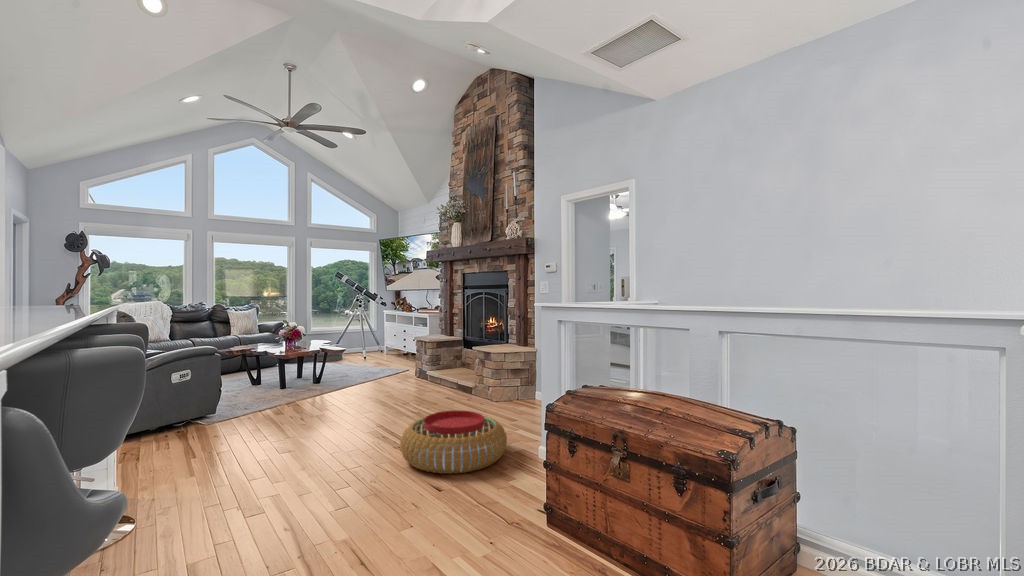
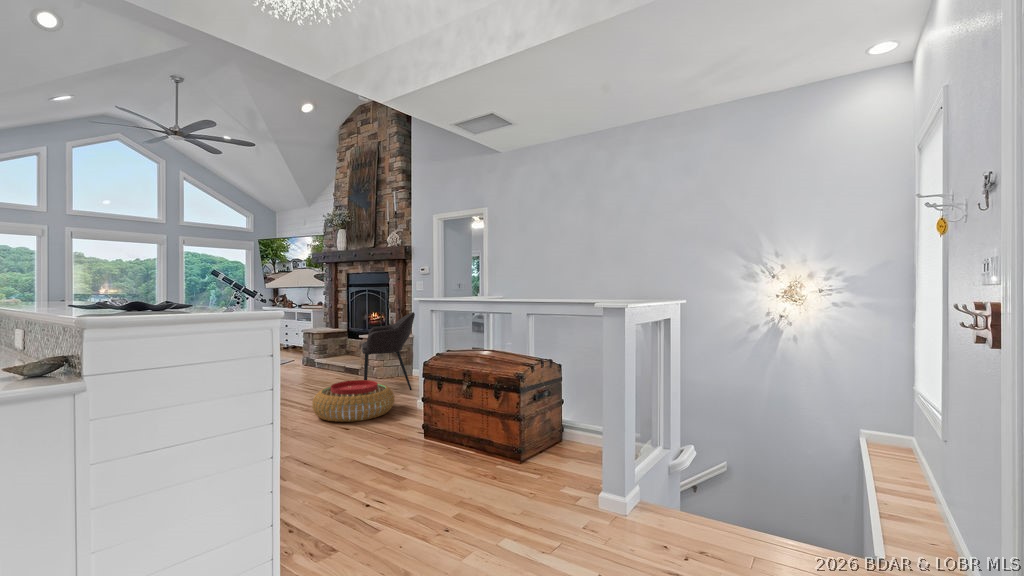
armchair: none [470,320,536,423] -> present [362,312,415,390]

